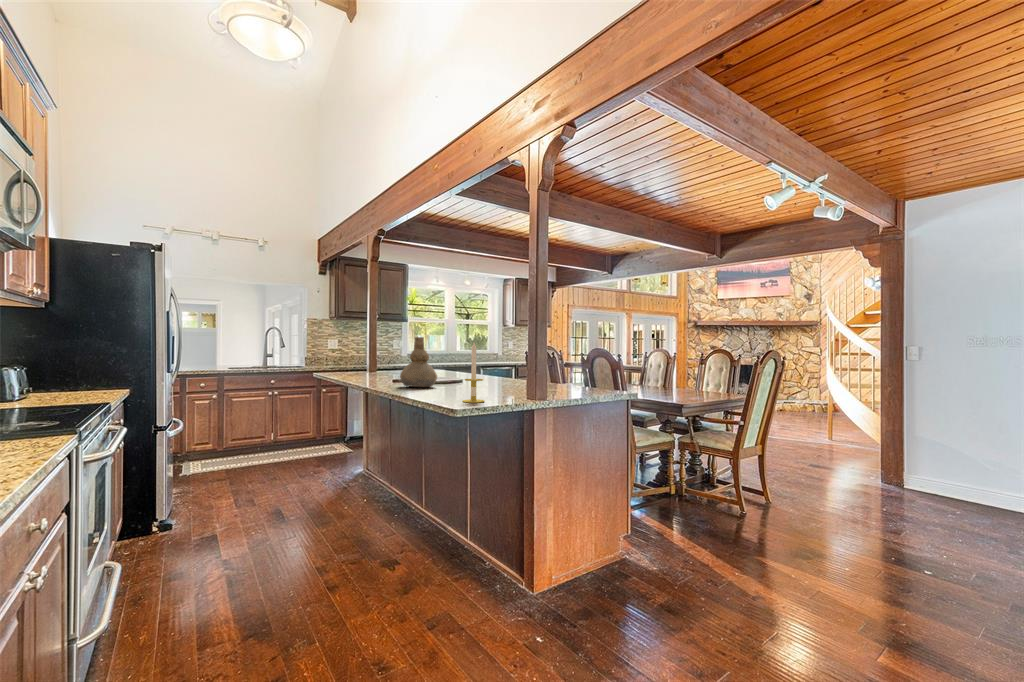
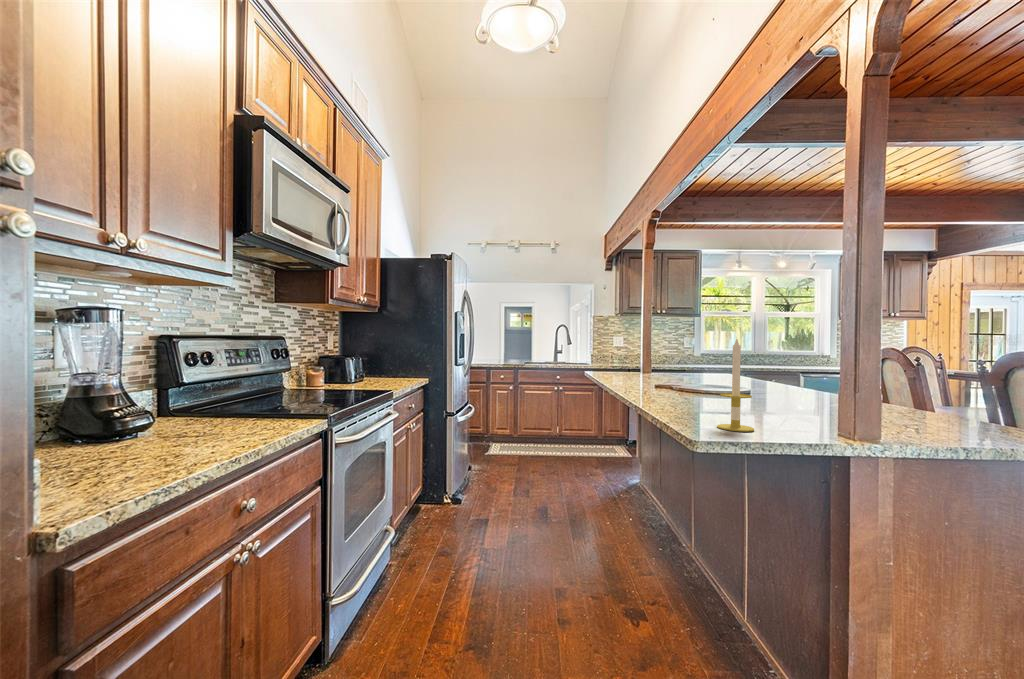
vase: present [400,337,437,387] -> none [655,333,705,398]

